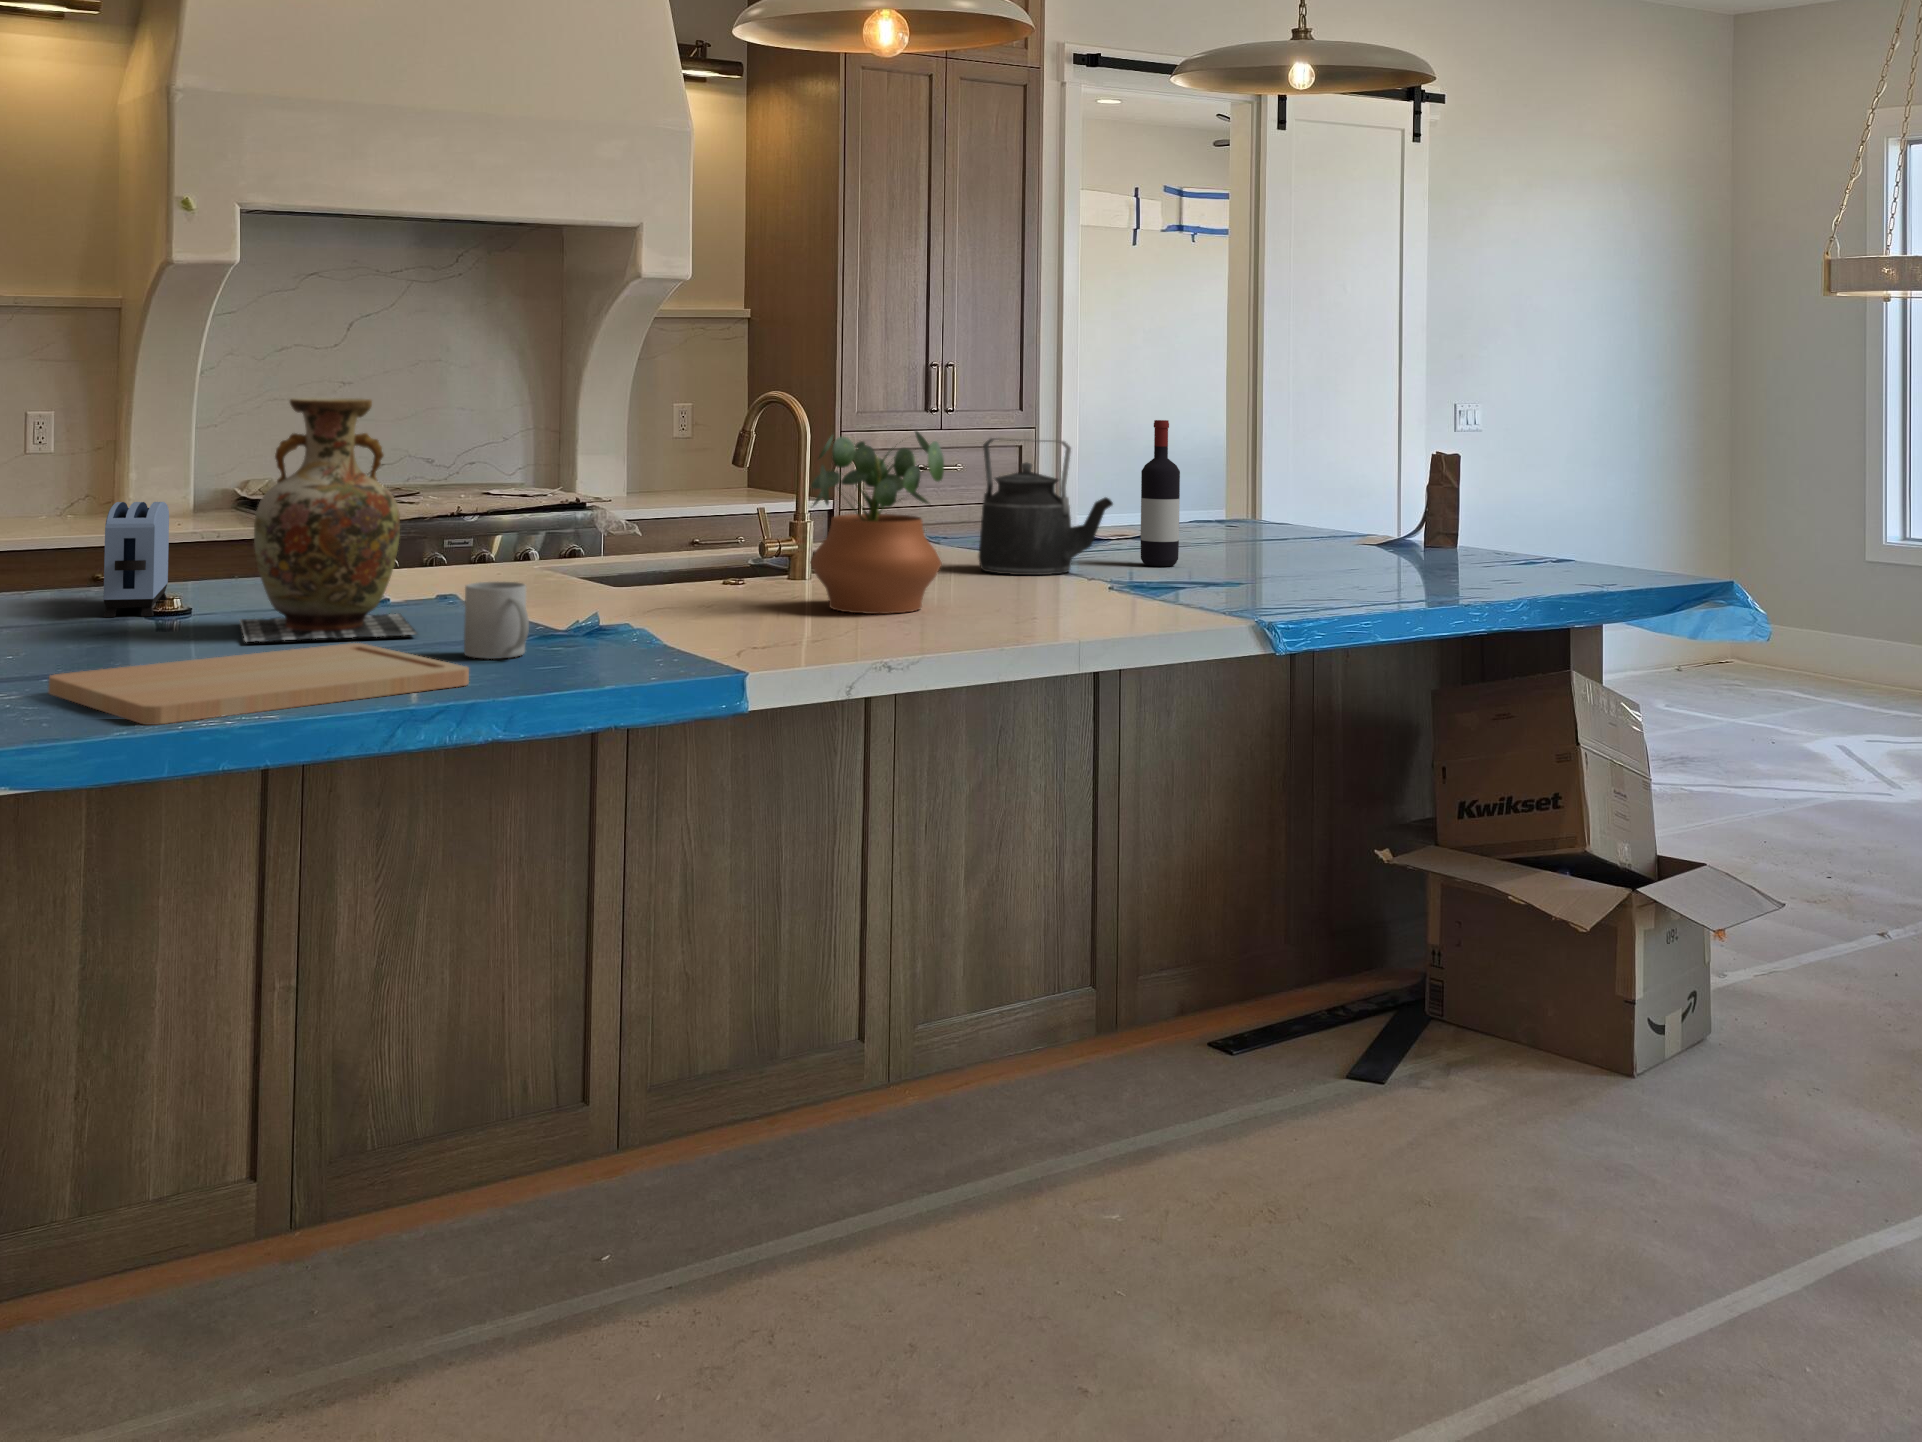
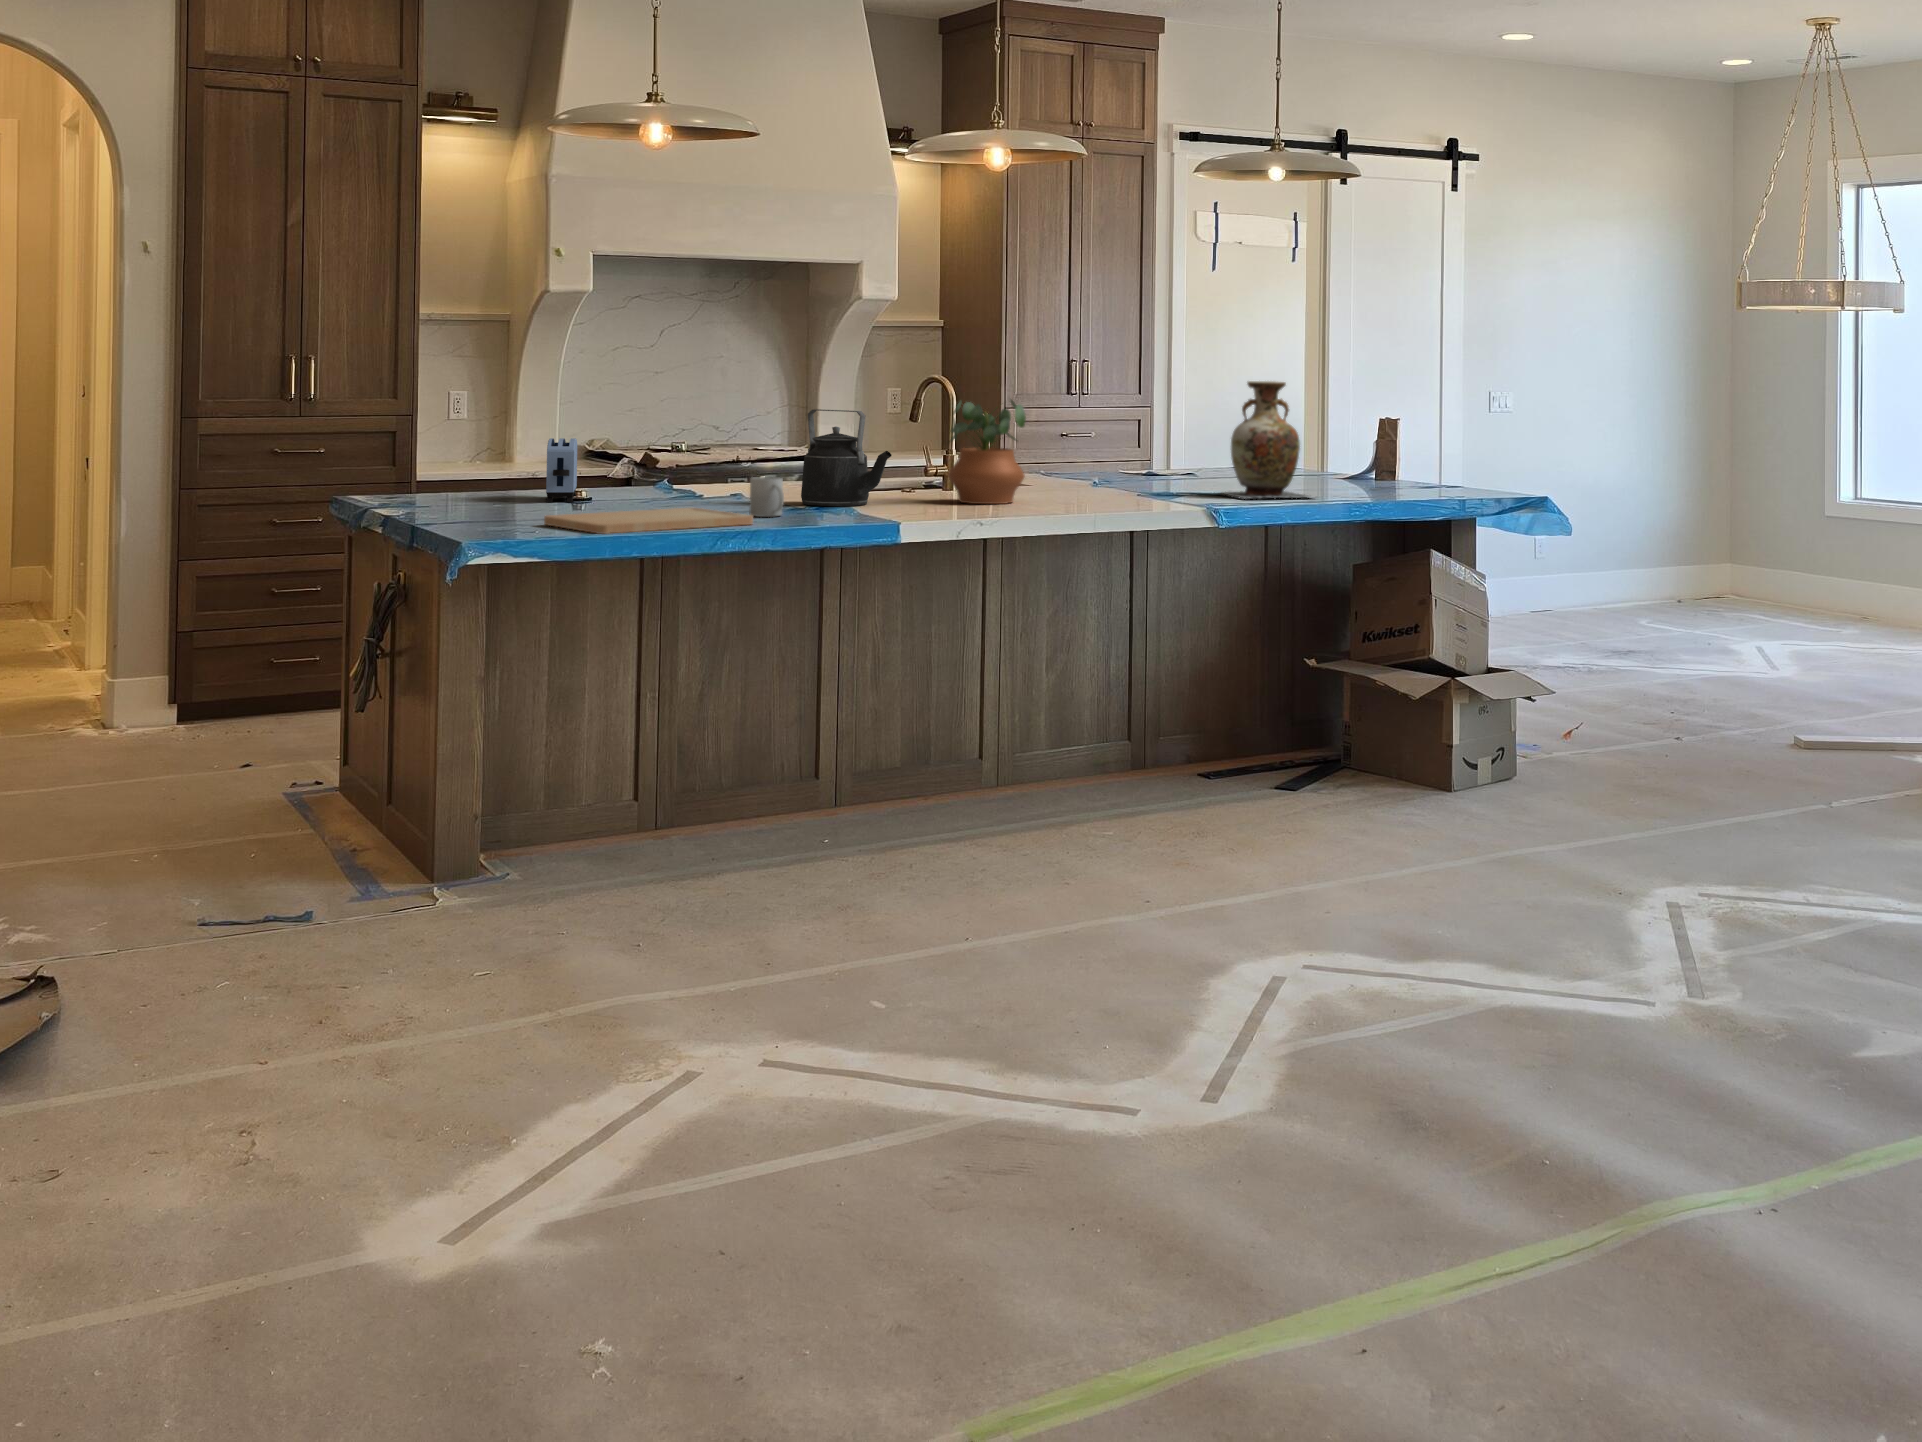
vase: present [240,398,417,642] -> present [1222,381,1310,499]
wine bottle: present [1141,420,1180,566] -> none [1171,395,1196,488]
kettle: present [979,438,1113,575] -> present [801,409,892,506]

